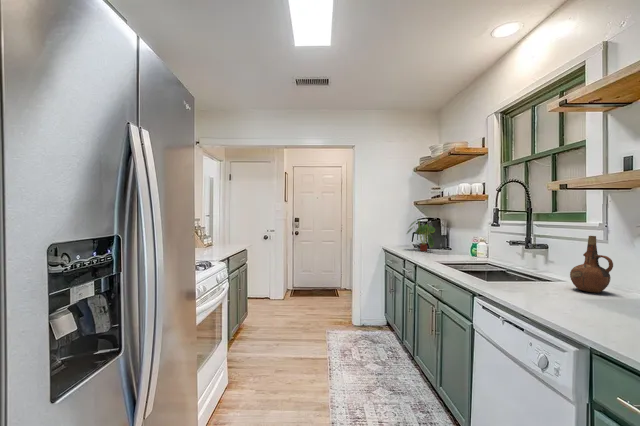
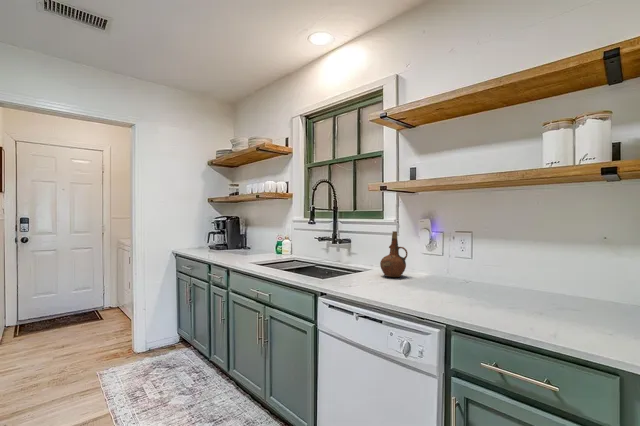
plant: present [407,221,435,251] -> none [207,217,242,252]

